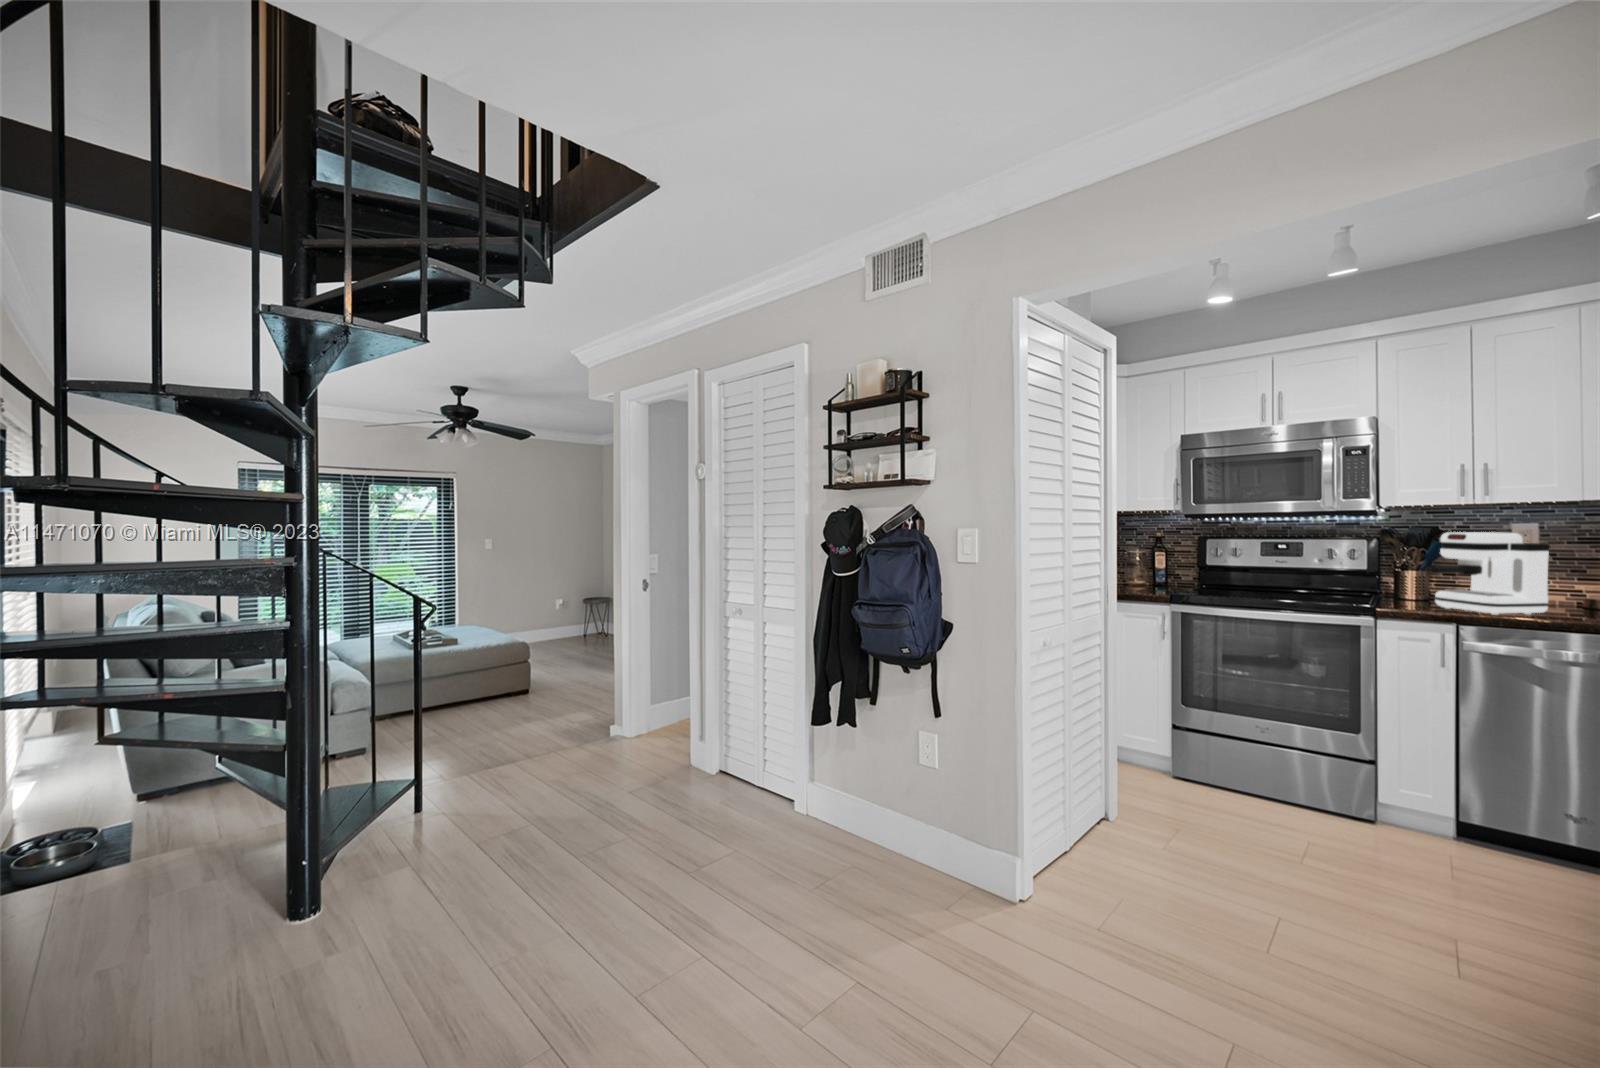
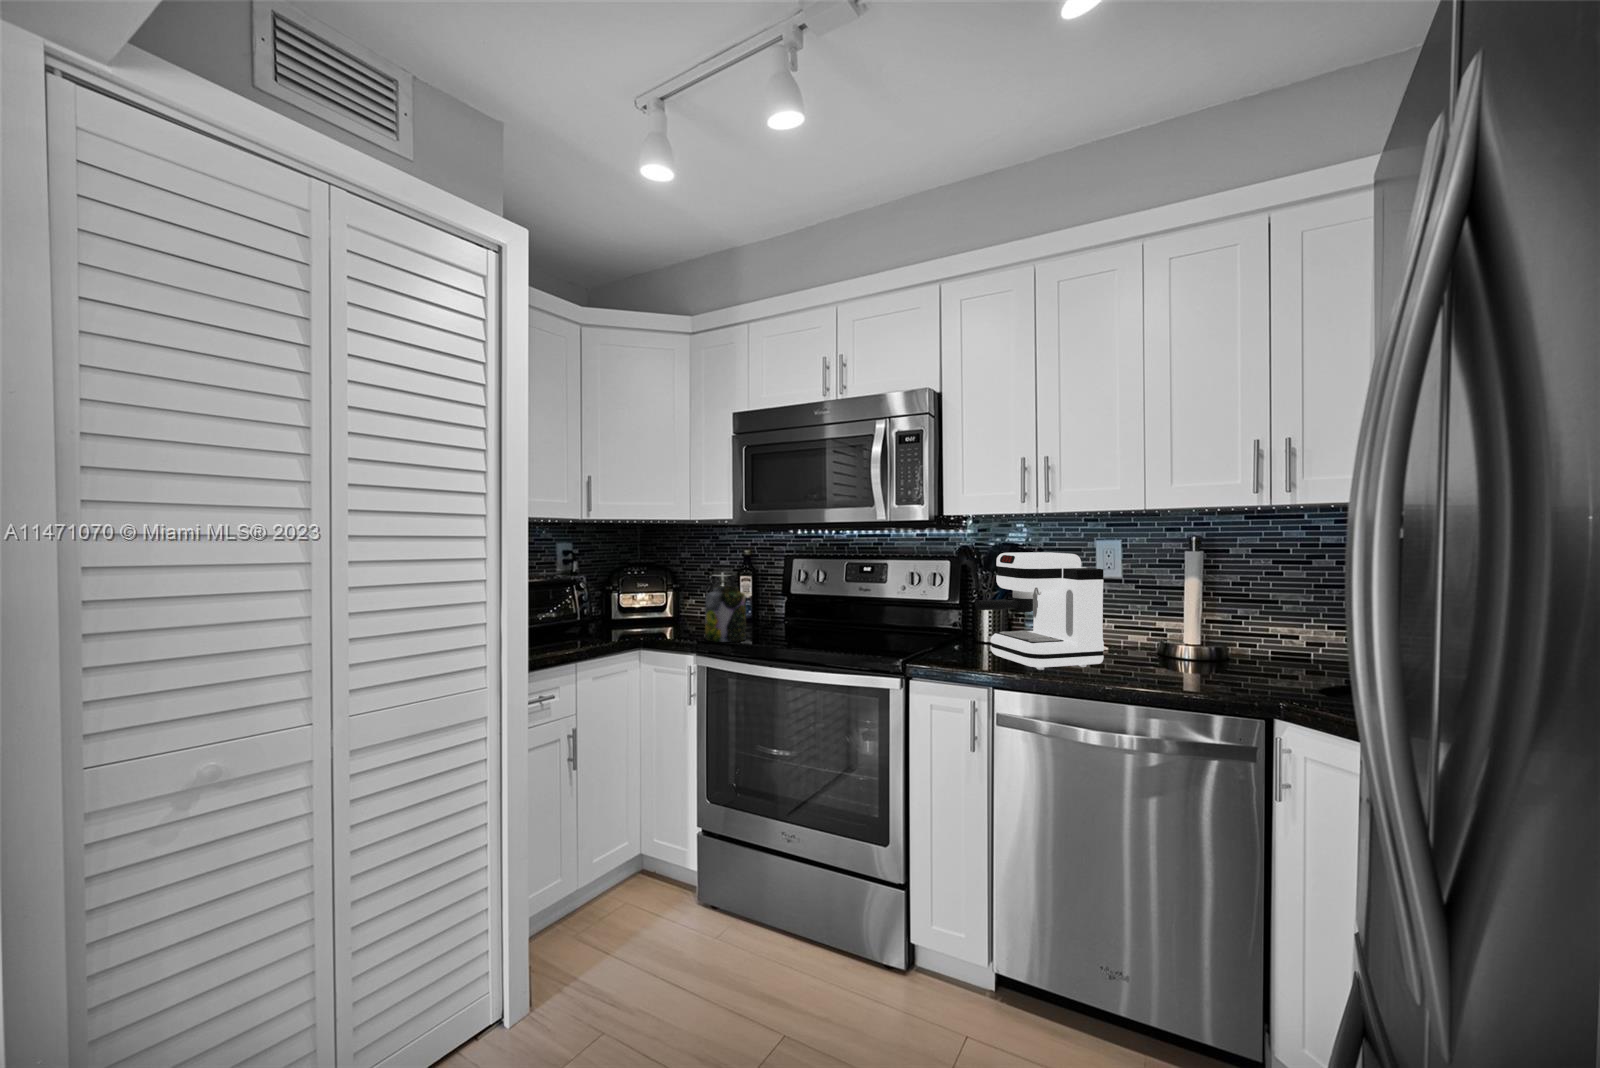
jar: none [1166,558,1199,597] -> present [705,587,746,642]

